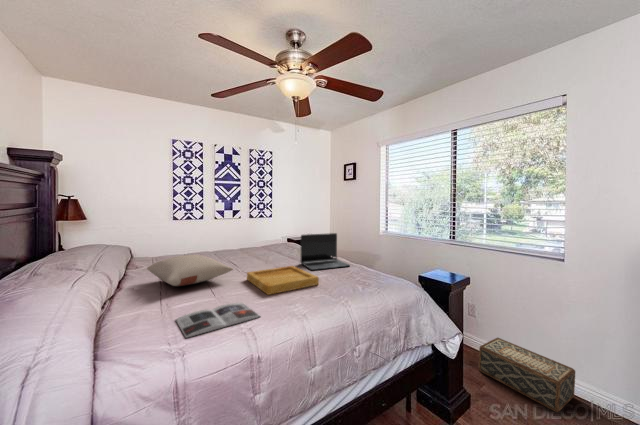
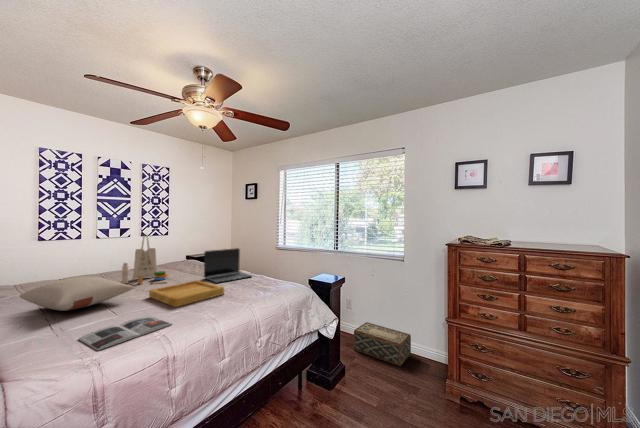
tote bag: none [229,216,267,265] -> present [122,236,167,284]

